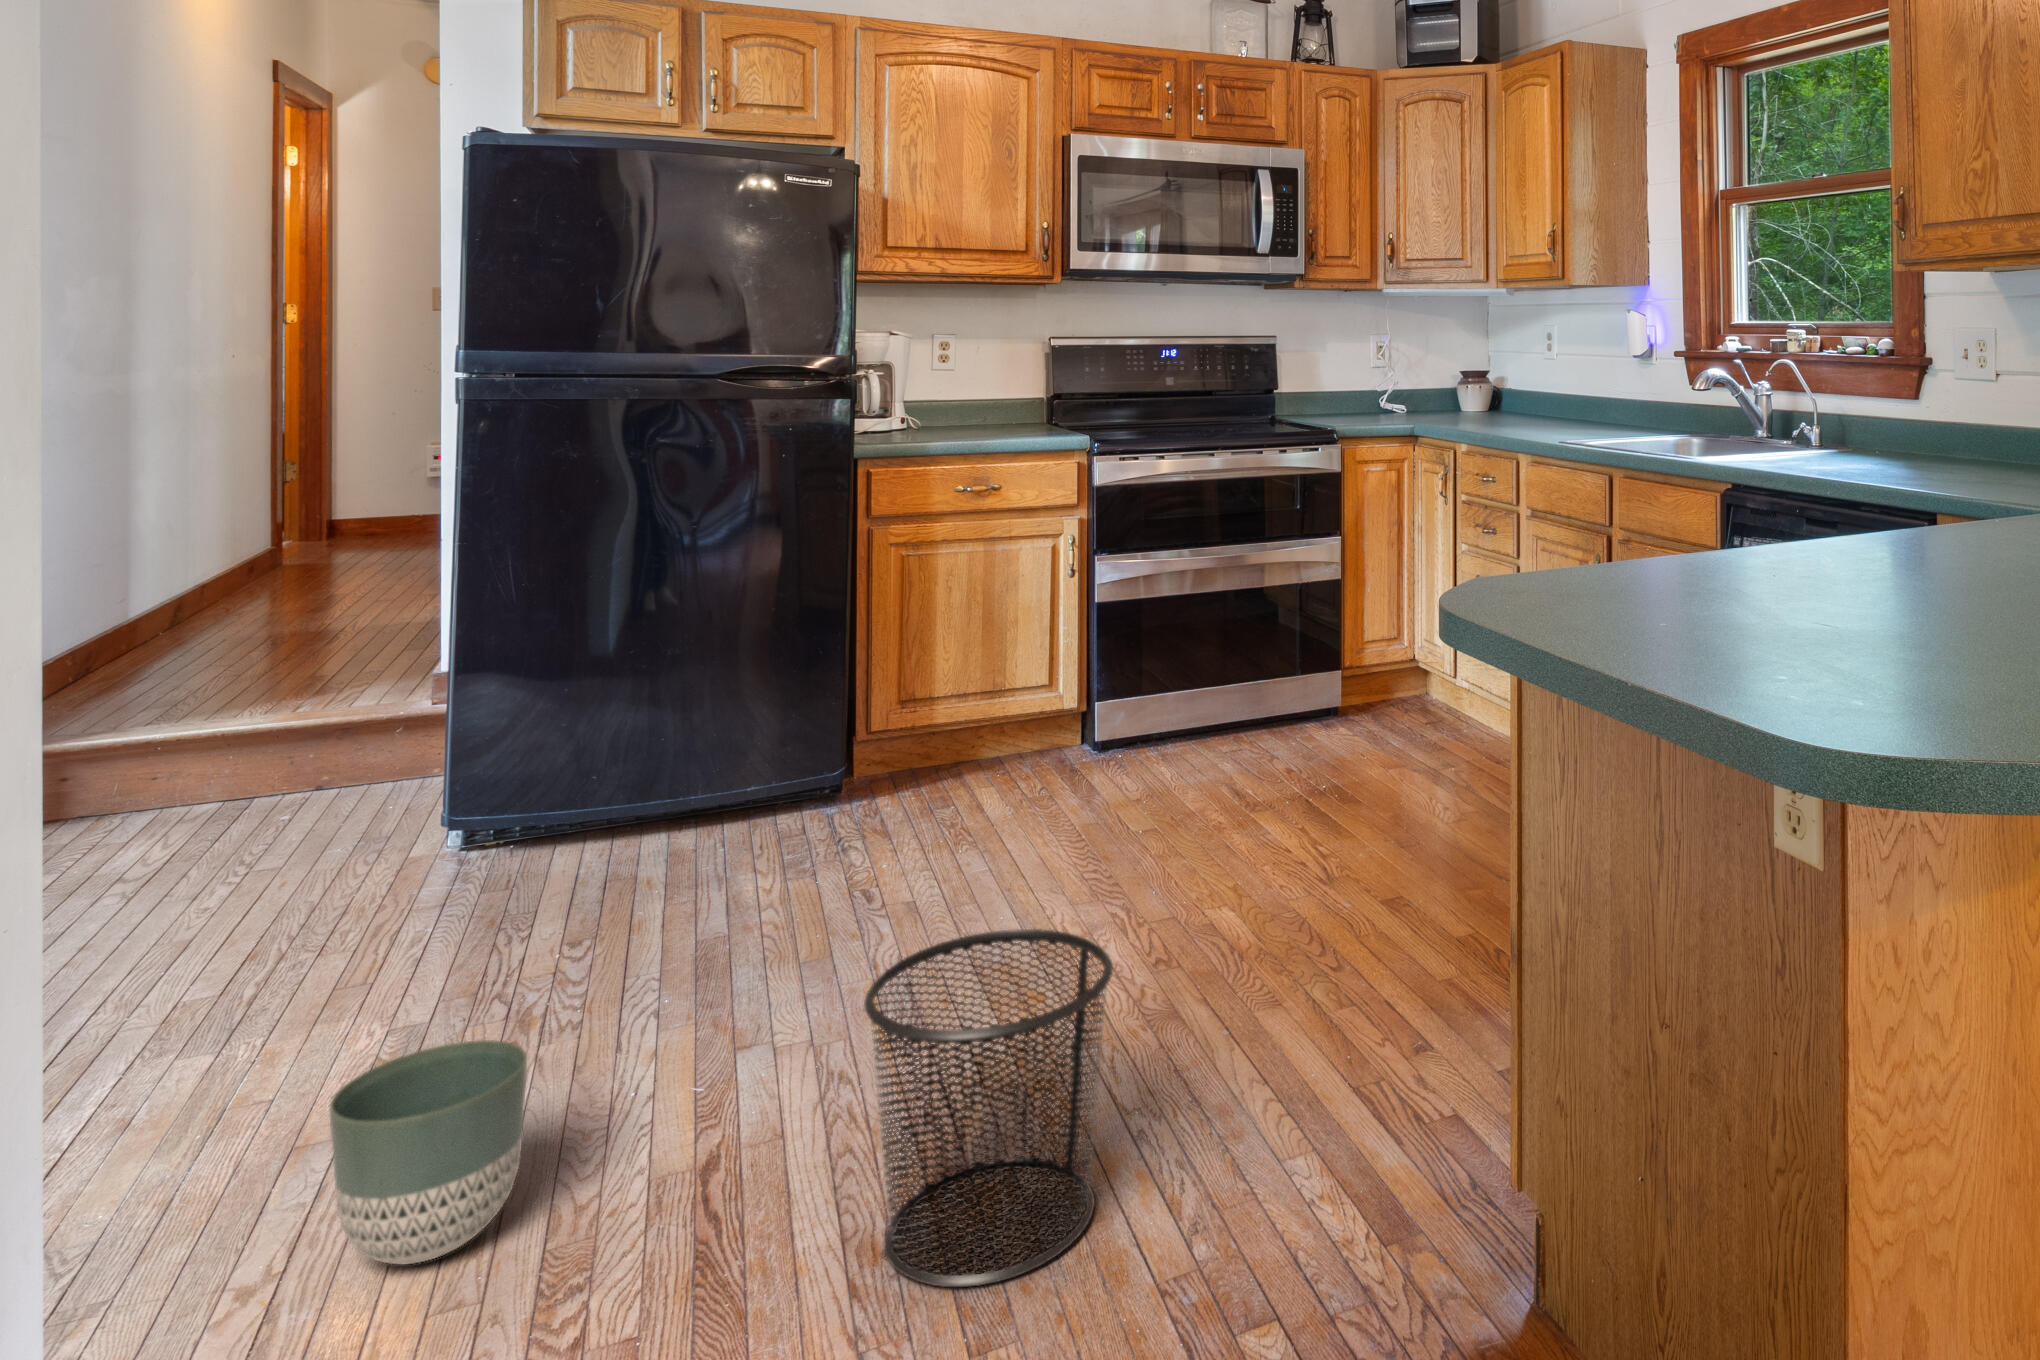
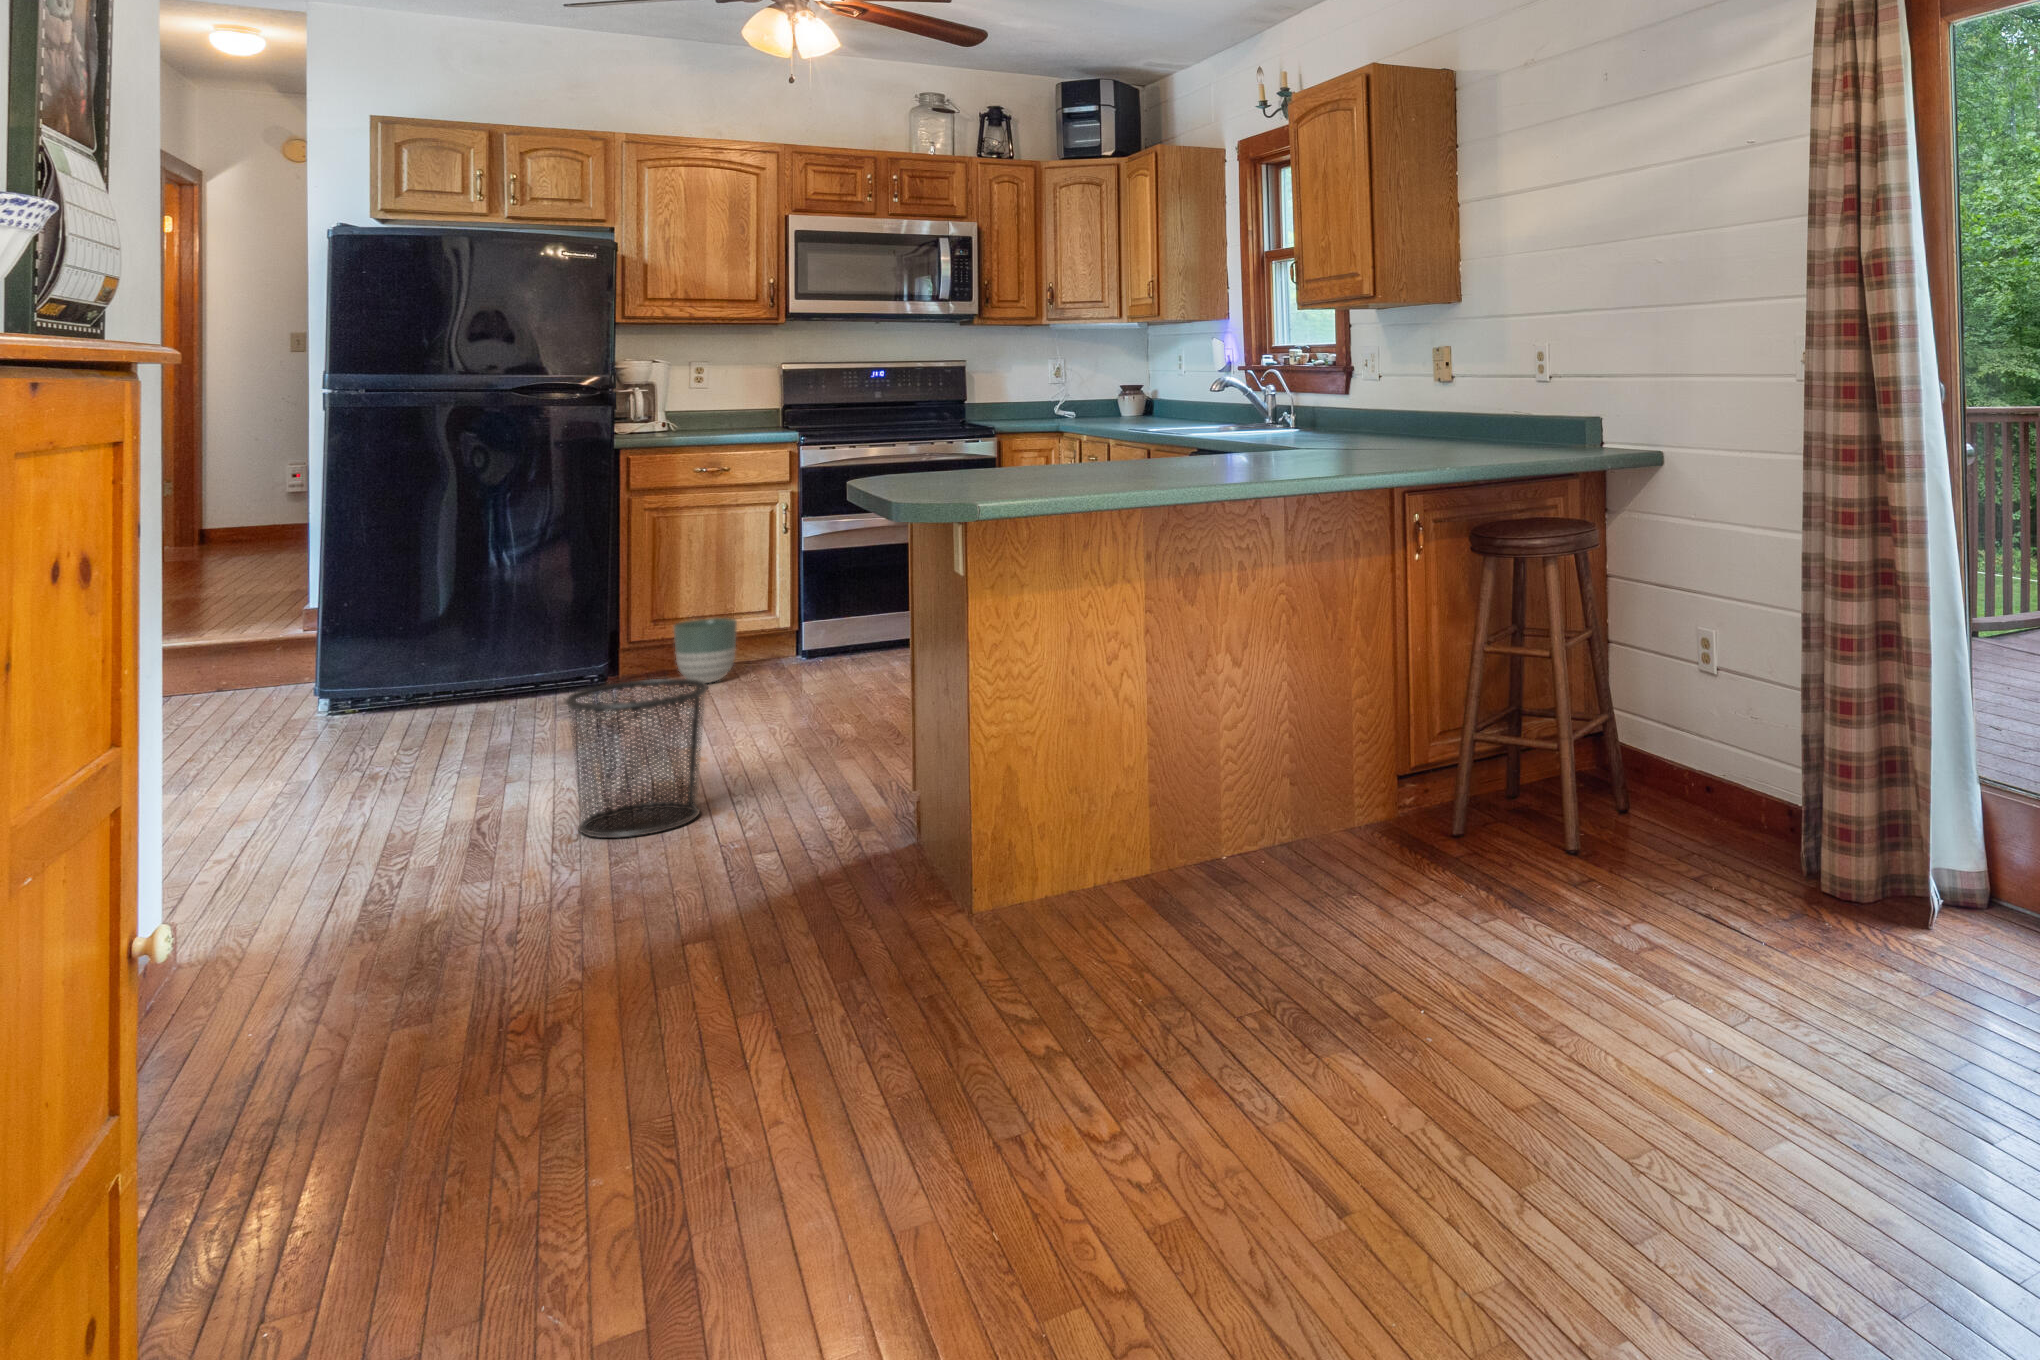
planter: present [330,1040,527,1265] -> present [674,618,737,683]

